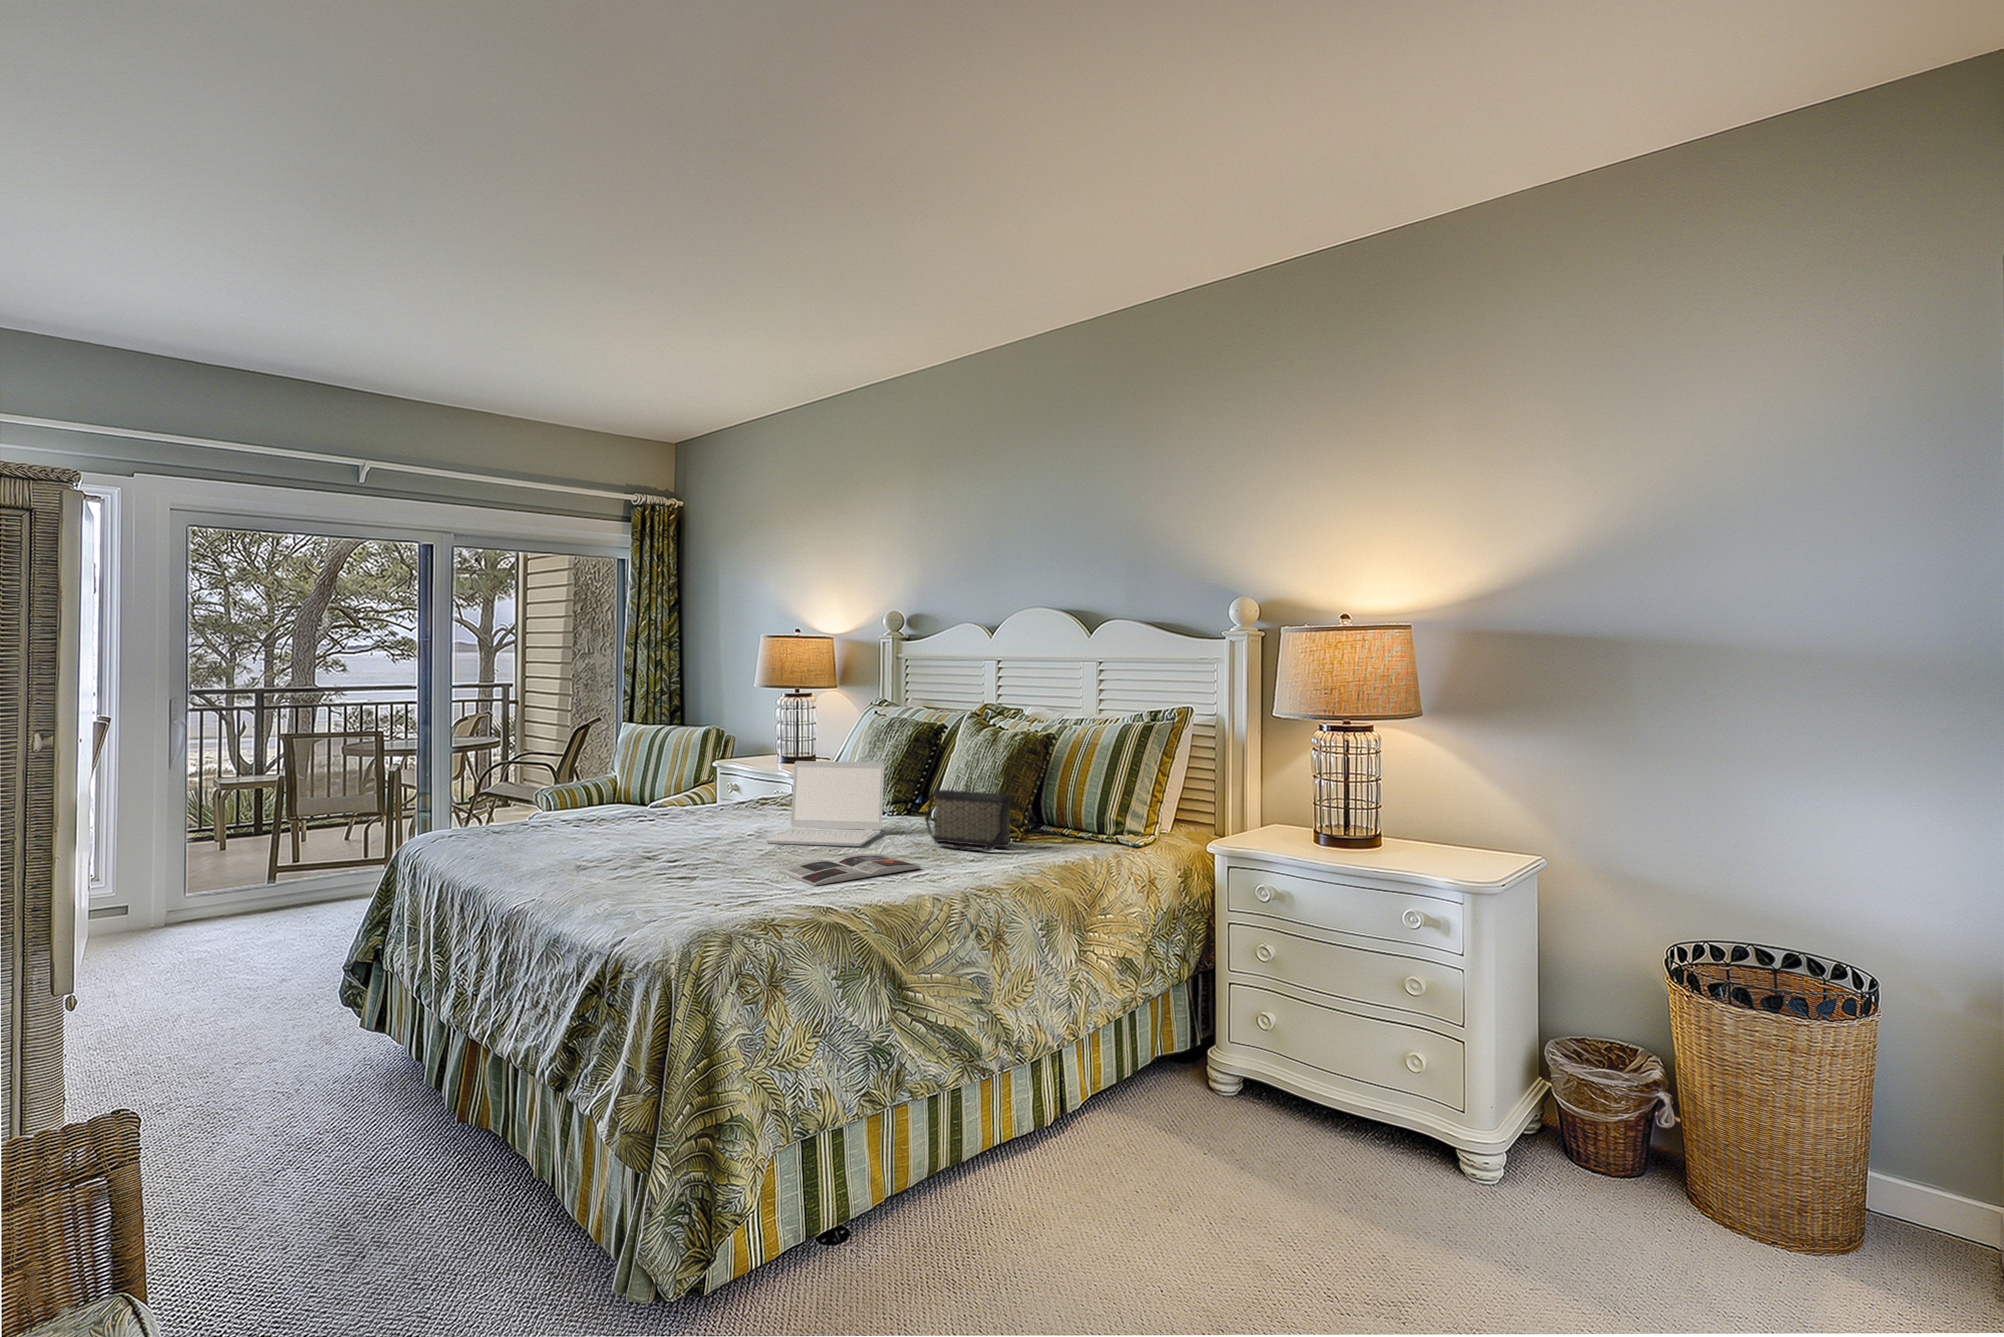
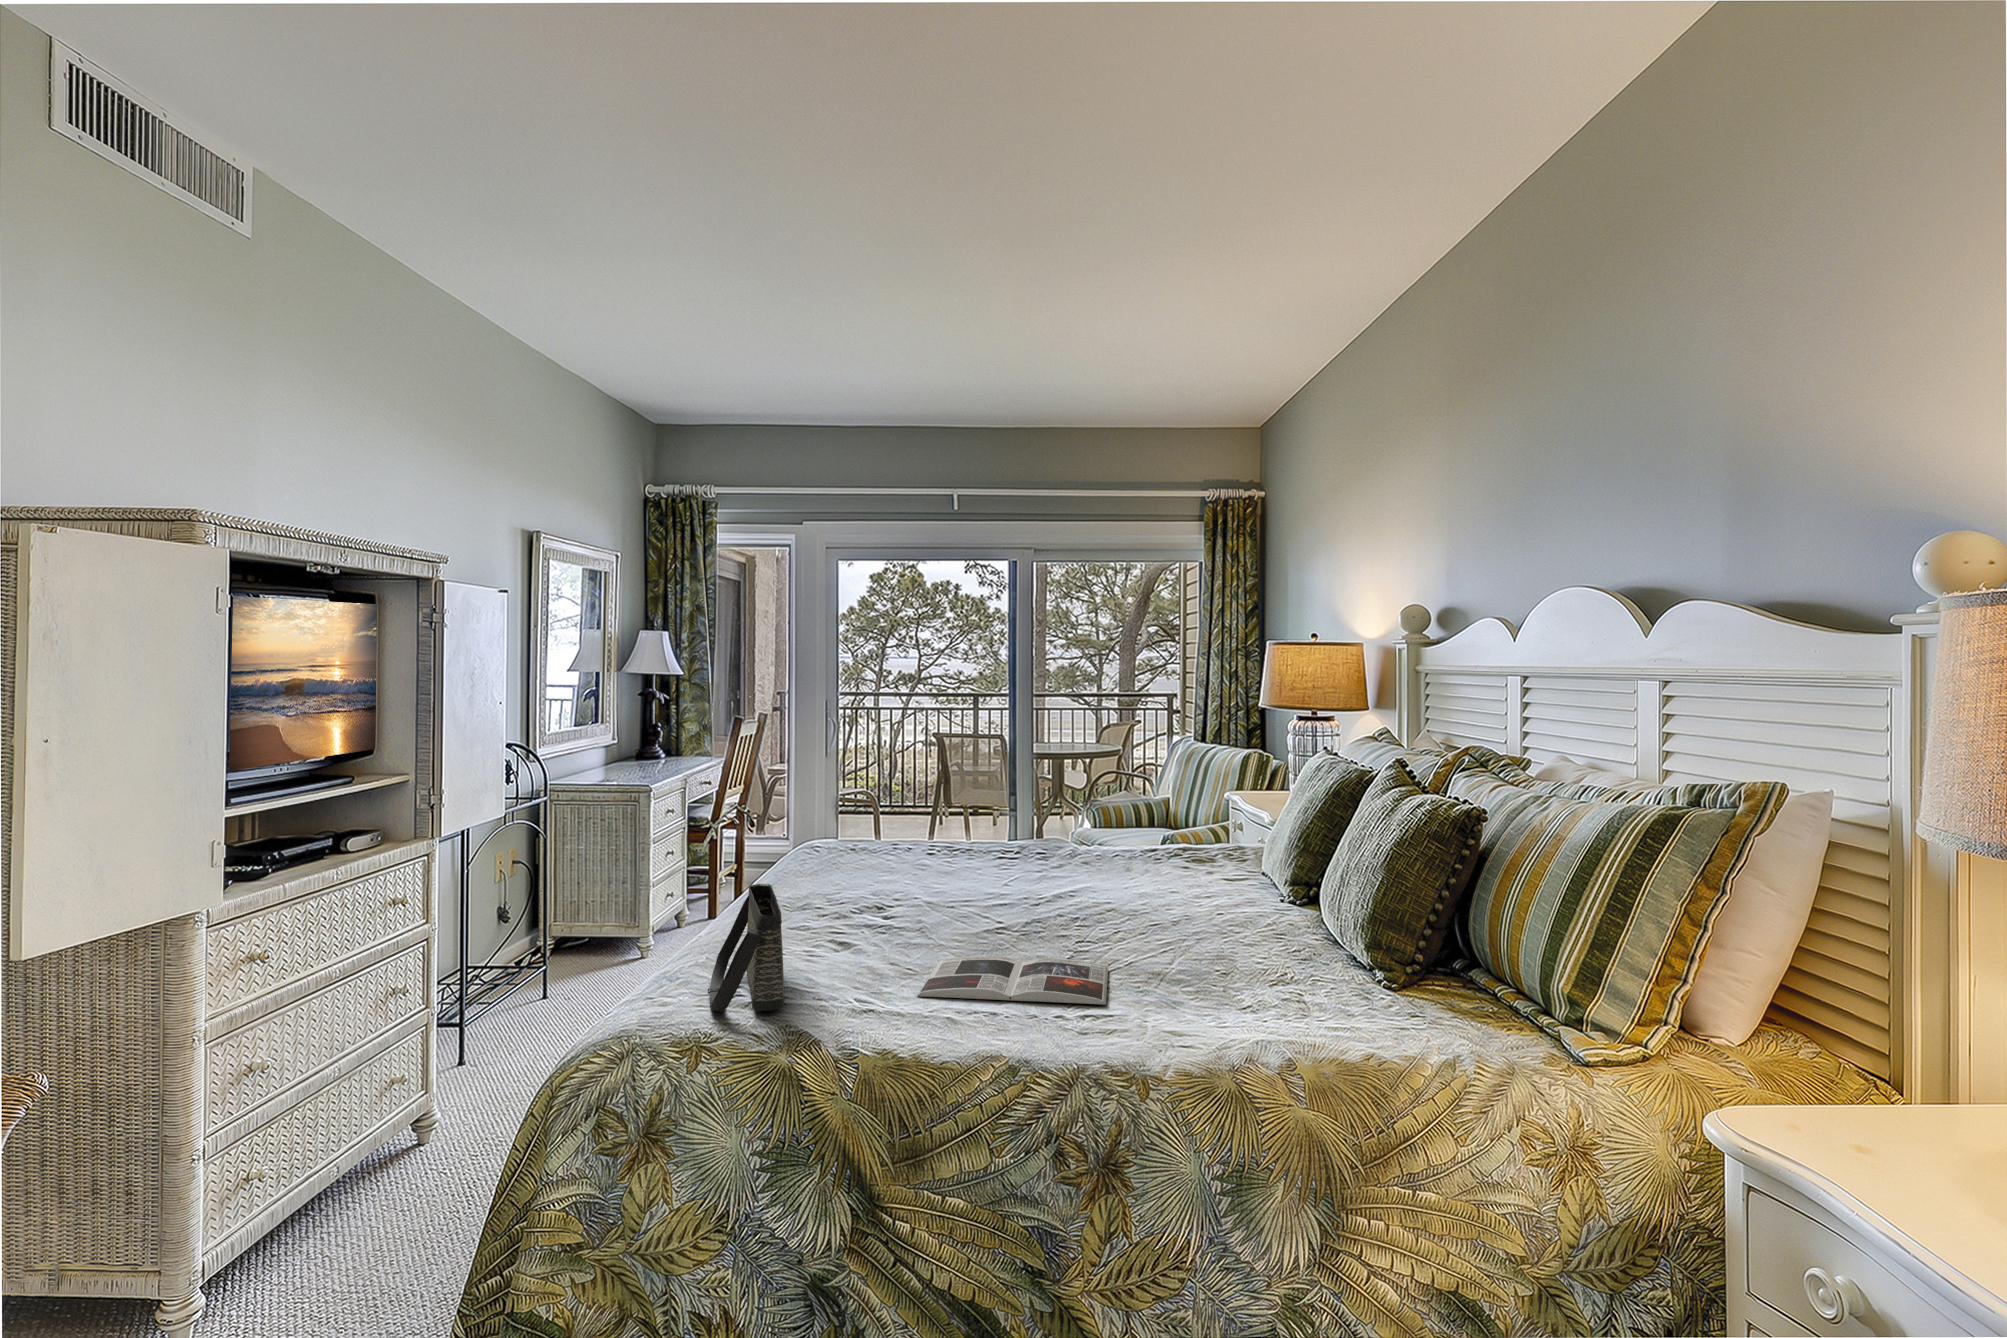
laptop: present [766,761,884,846] -> none [1033,809,1209,945]
handbag: present [925,790,1010,851] -> present [708,884,784,1012]

